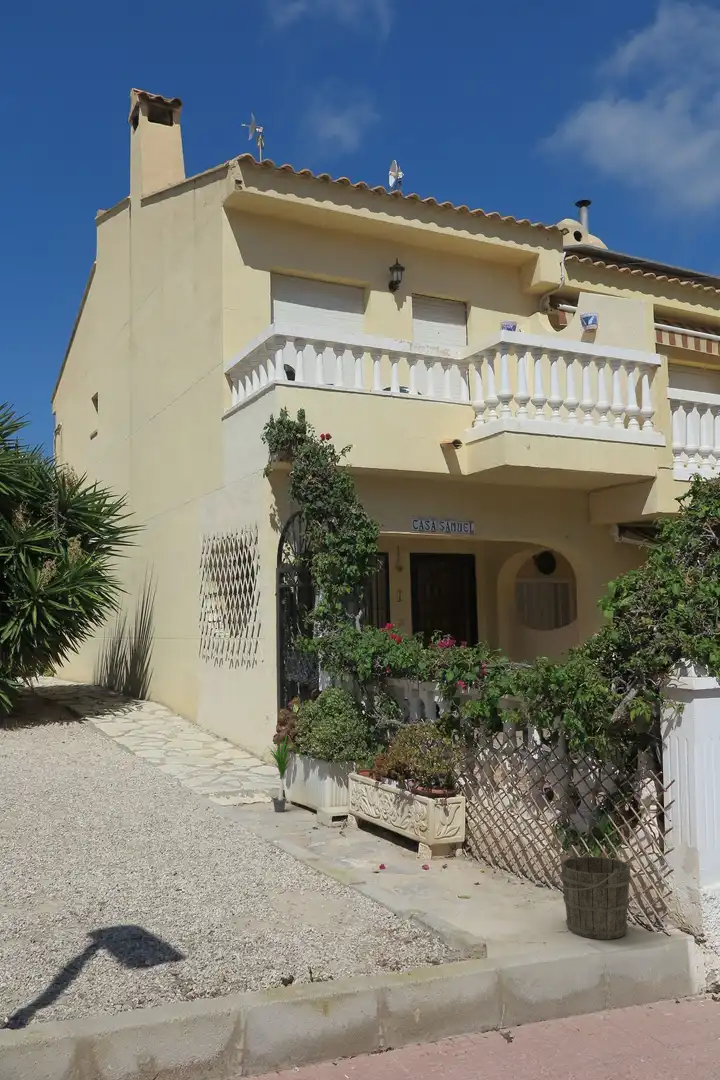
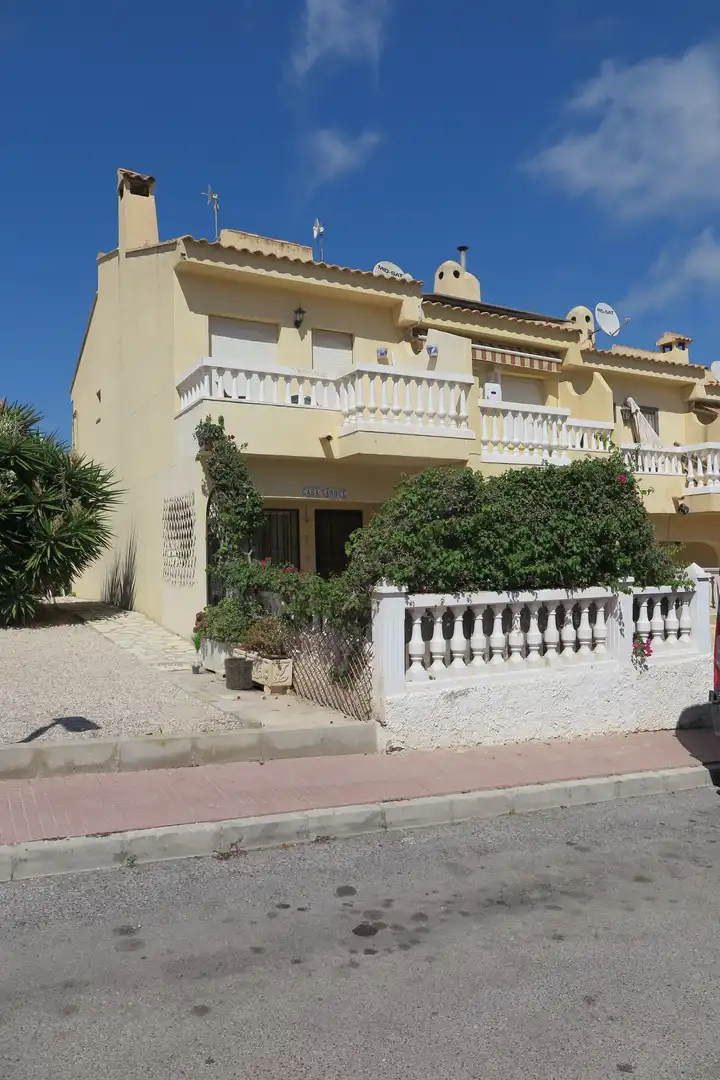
bucket: present [552,854,631,939] -> present [224,656,255,689]

